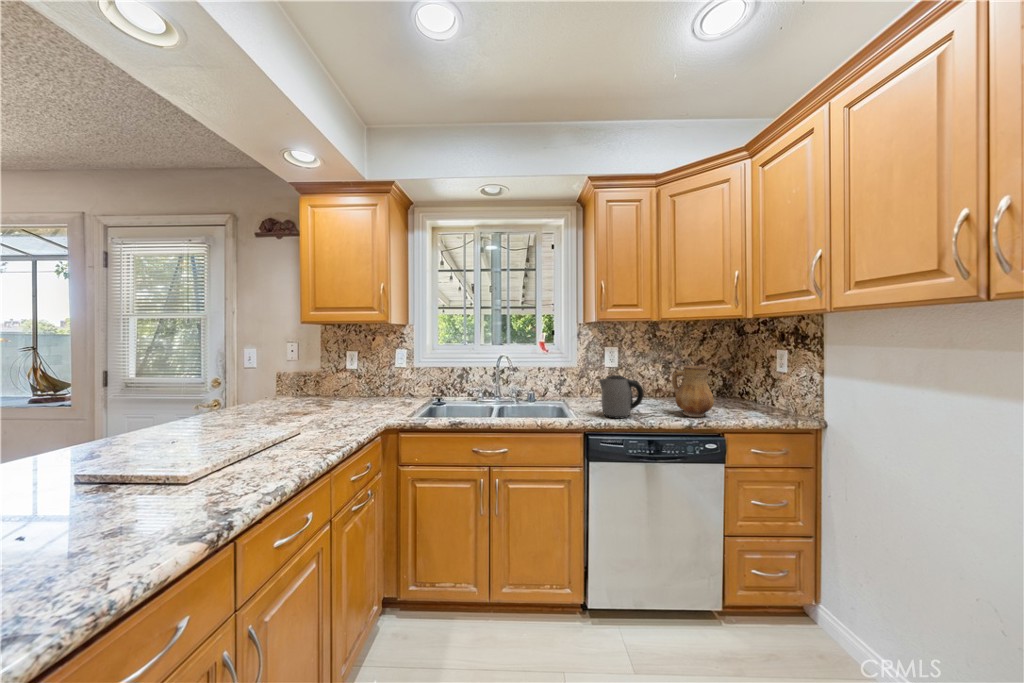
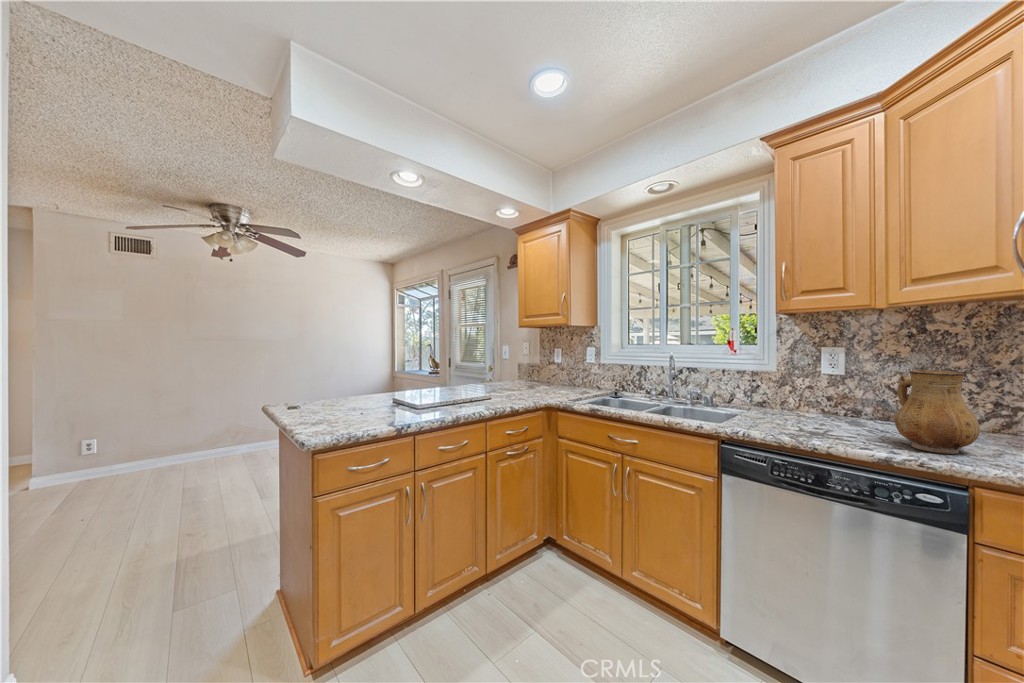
kettle: present [599,375,643,419] -> none [758,377,826,433]

